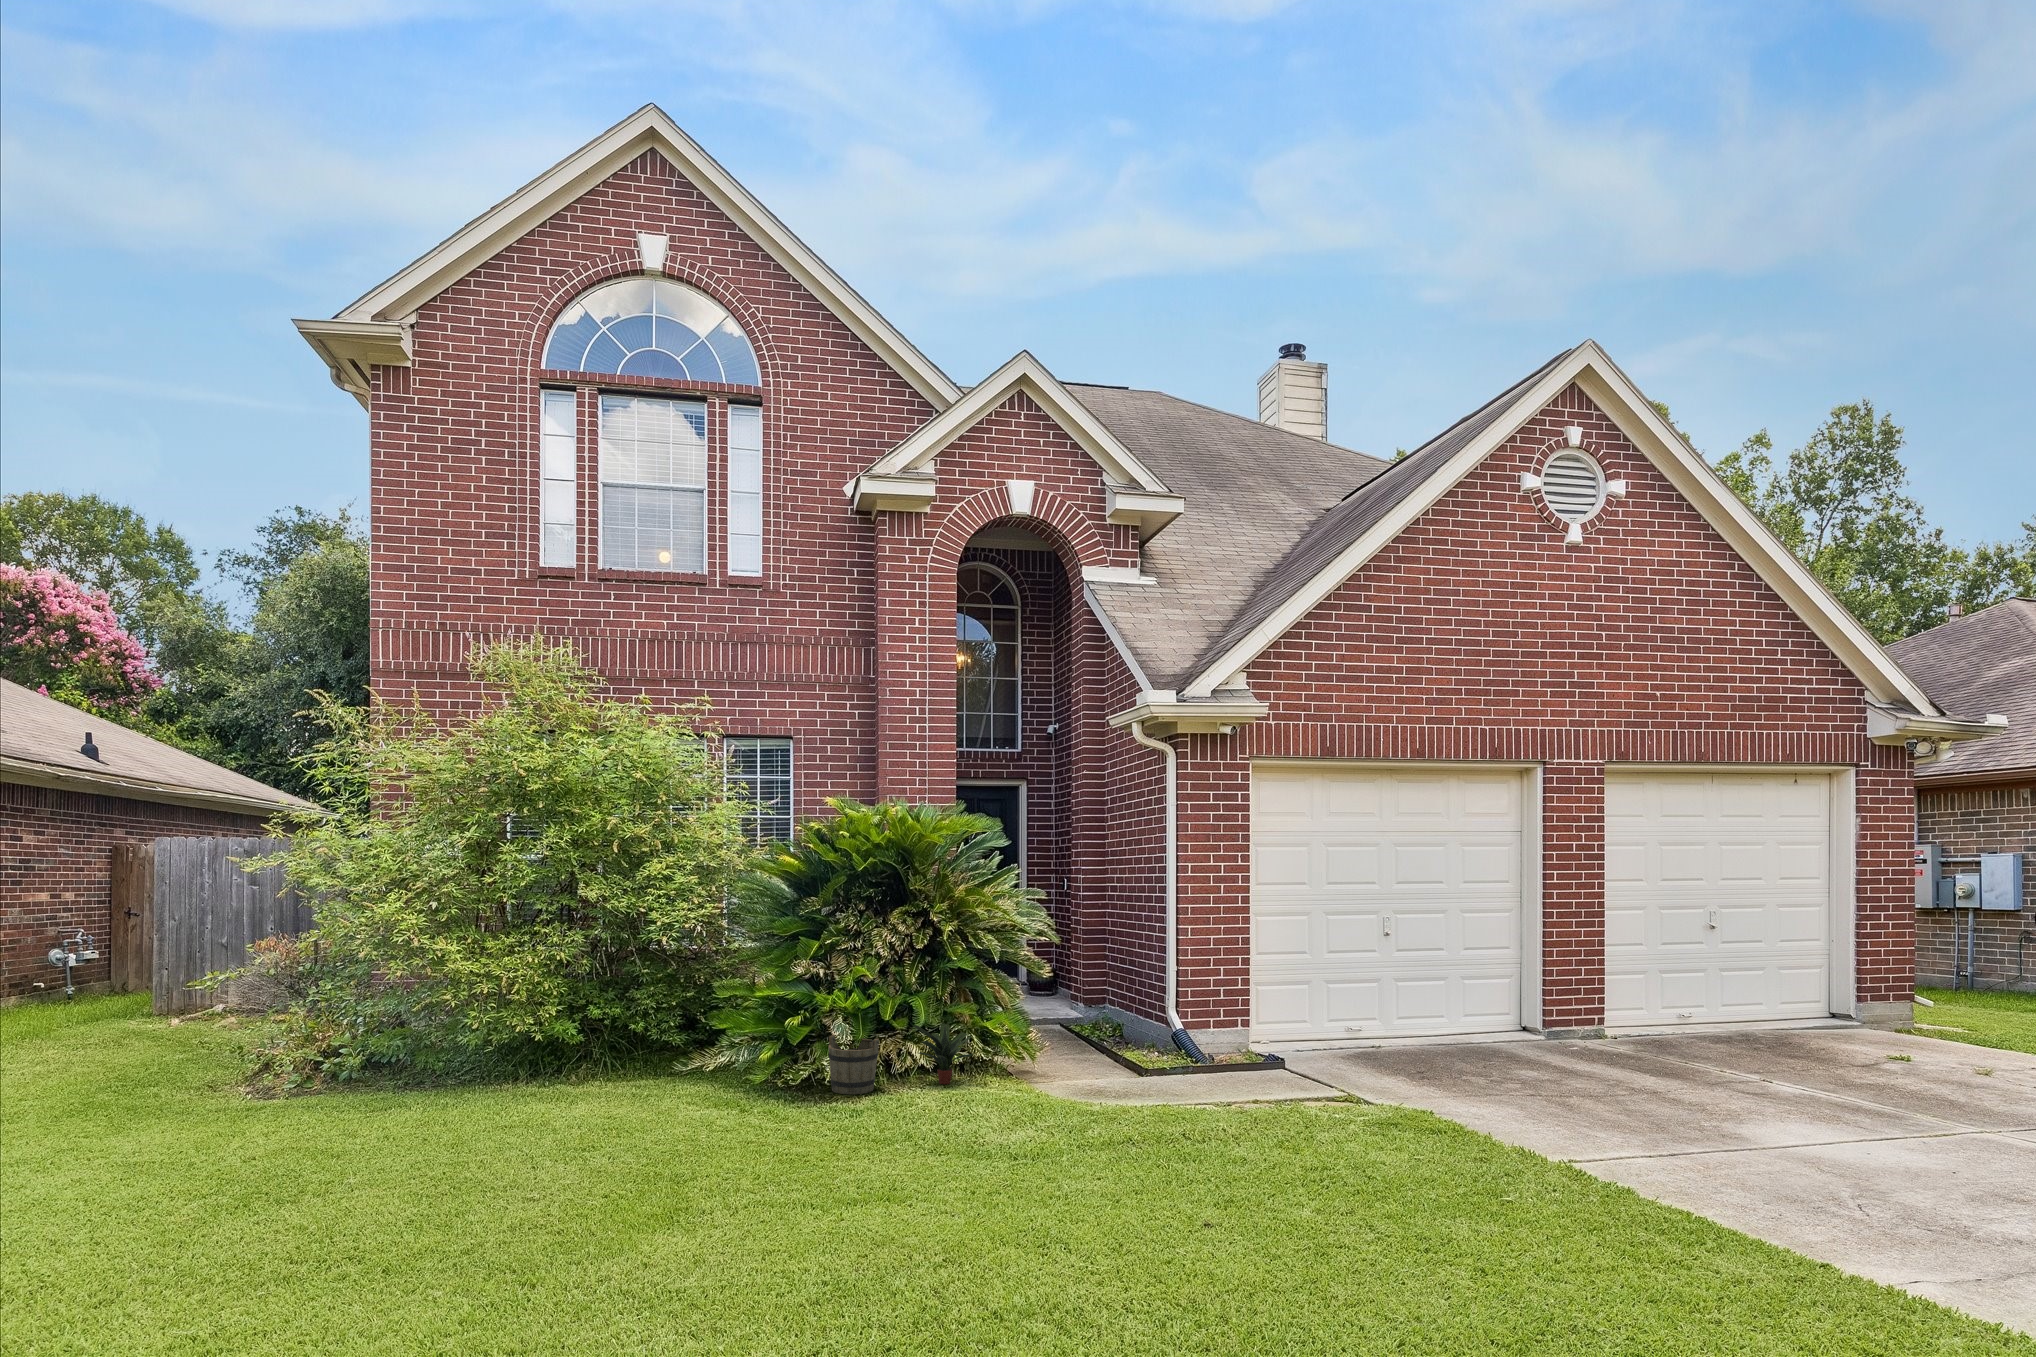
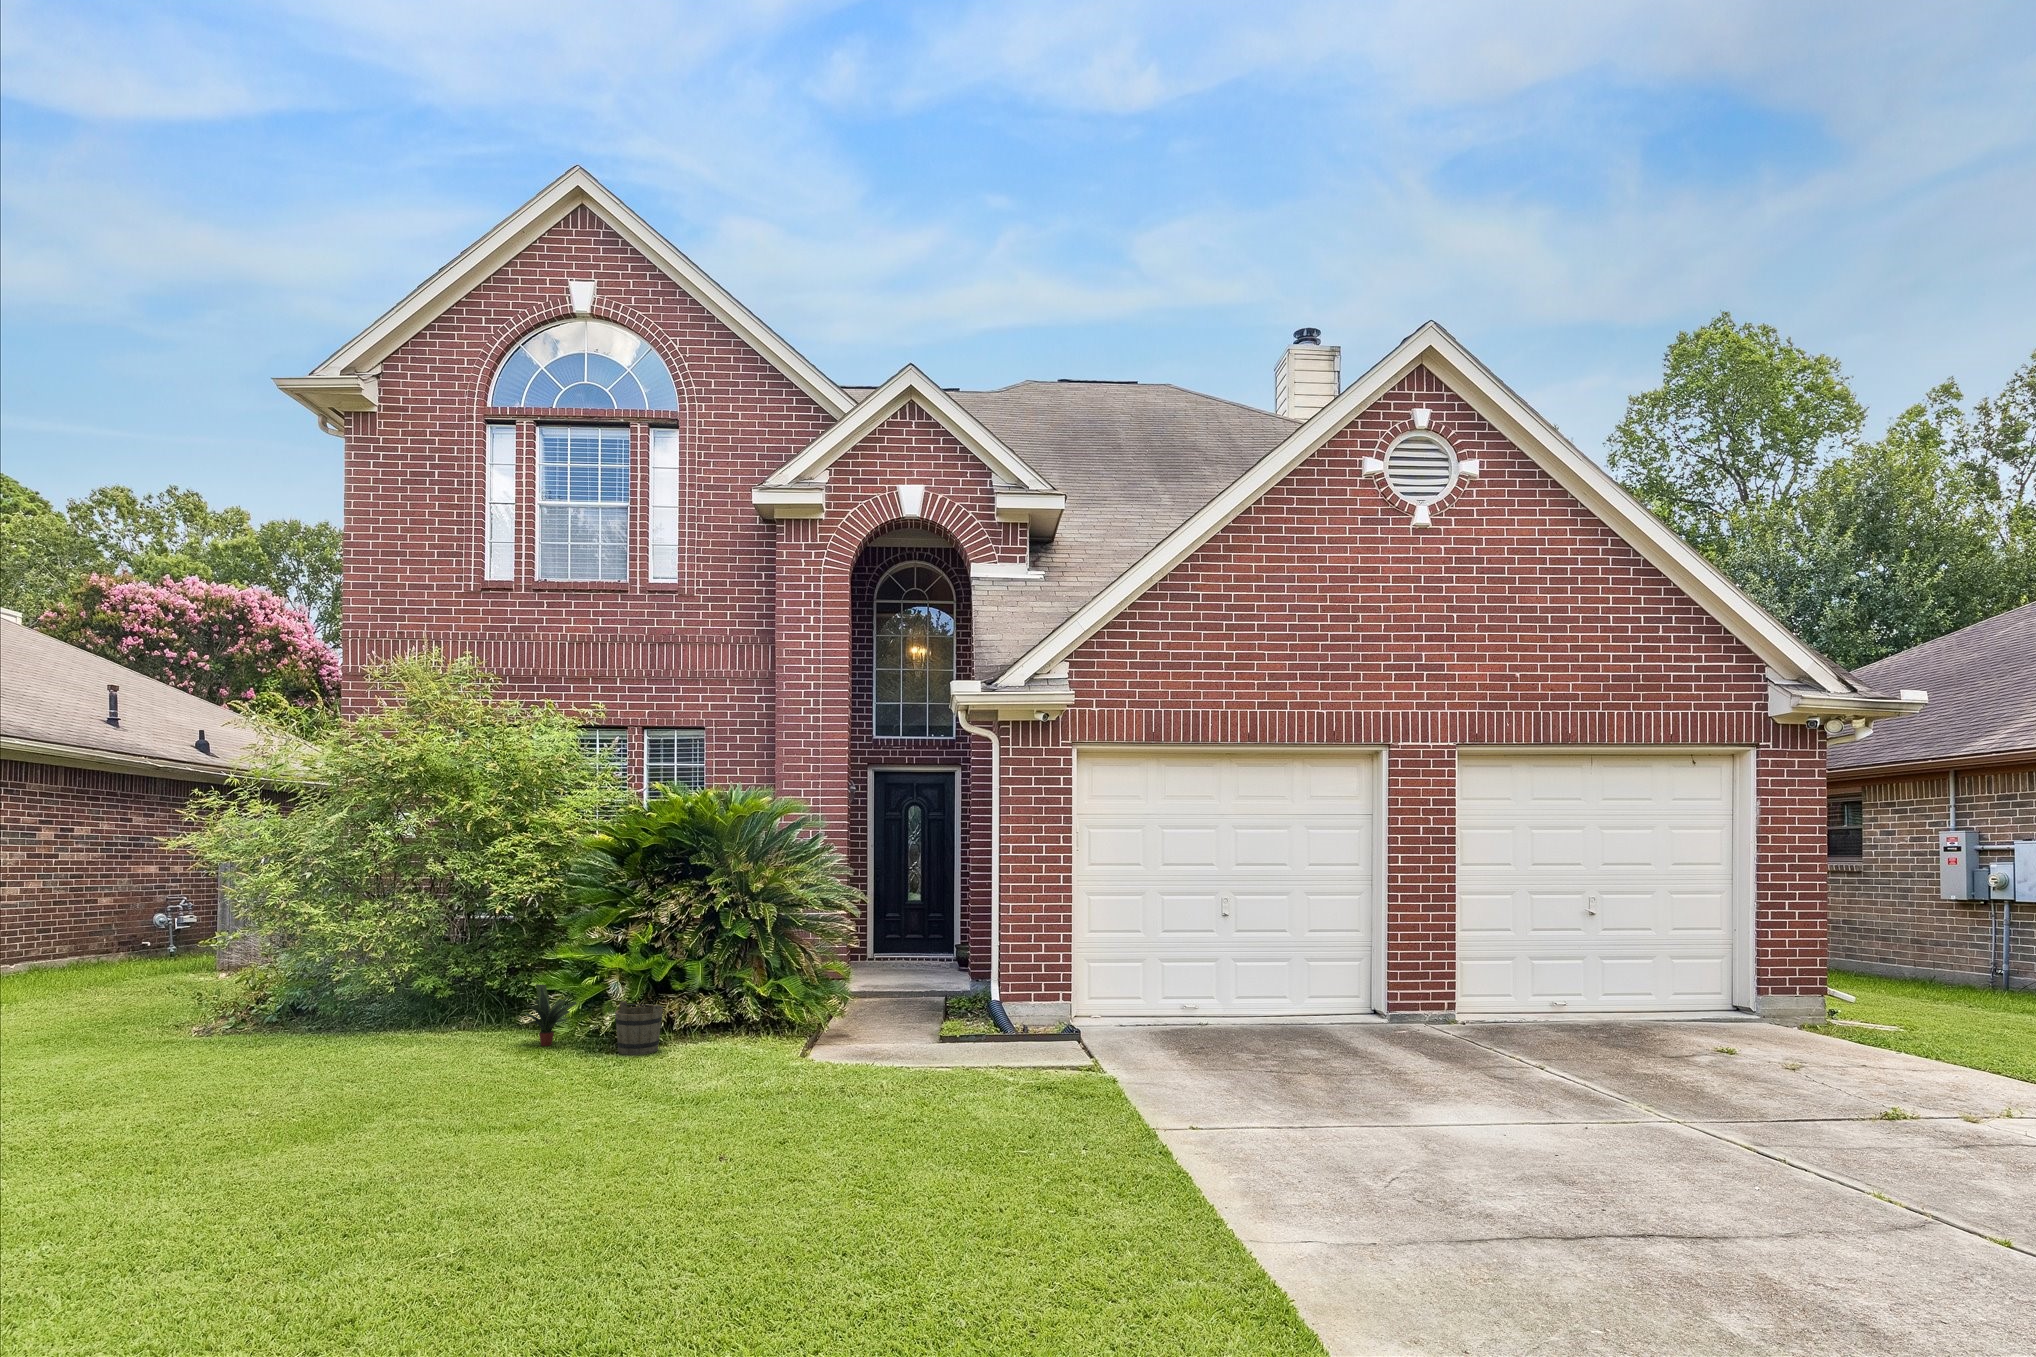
potted plant: present [912,1023,973,1084] -> present [522,984,577,1046]

